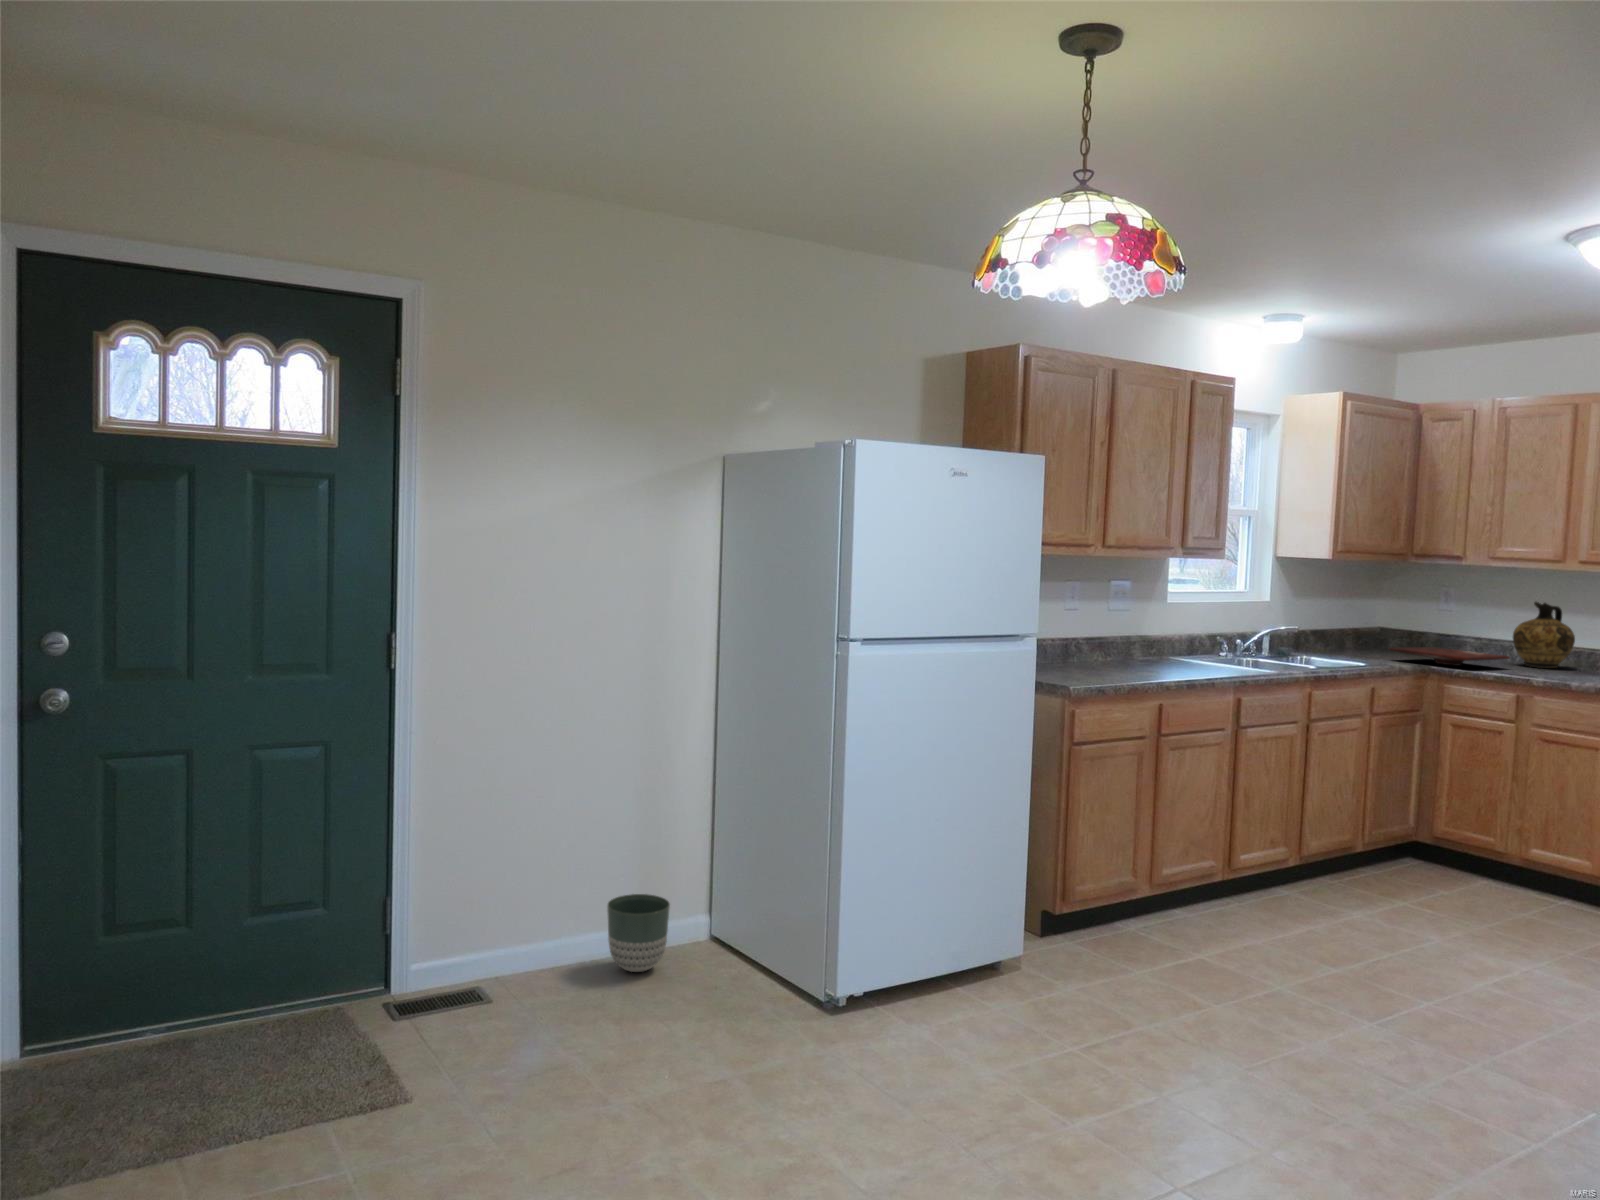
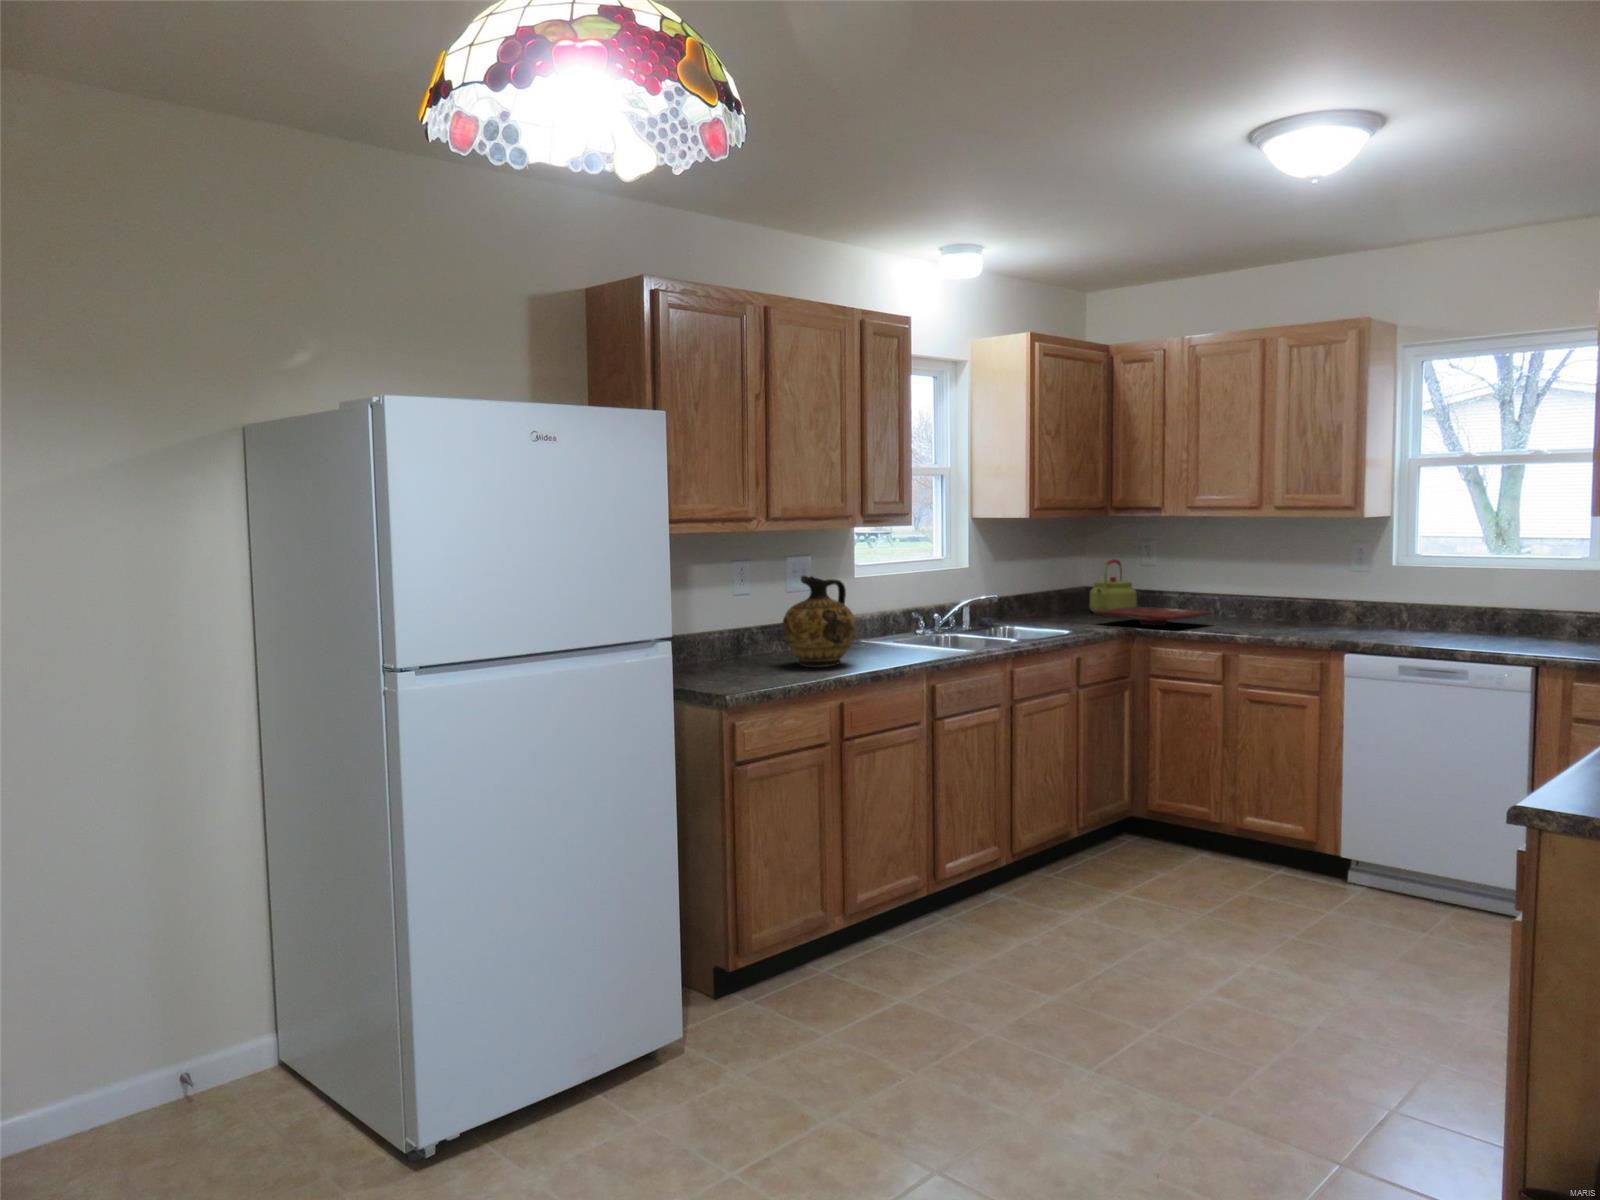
kettle: none [1383,602,1432,654] -> present [1090,559,1137,611]
ceramic jug: present [1513,602,1575,668] -> present [782,576,856,667]
planter: present [607,894,670,972] -> none [95,1030,193,1144]

